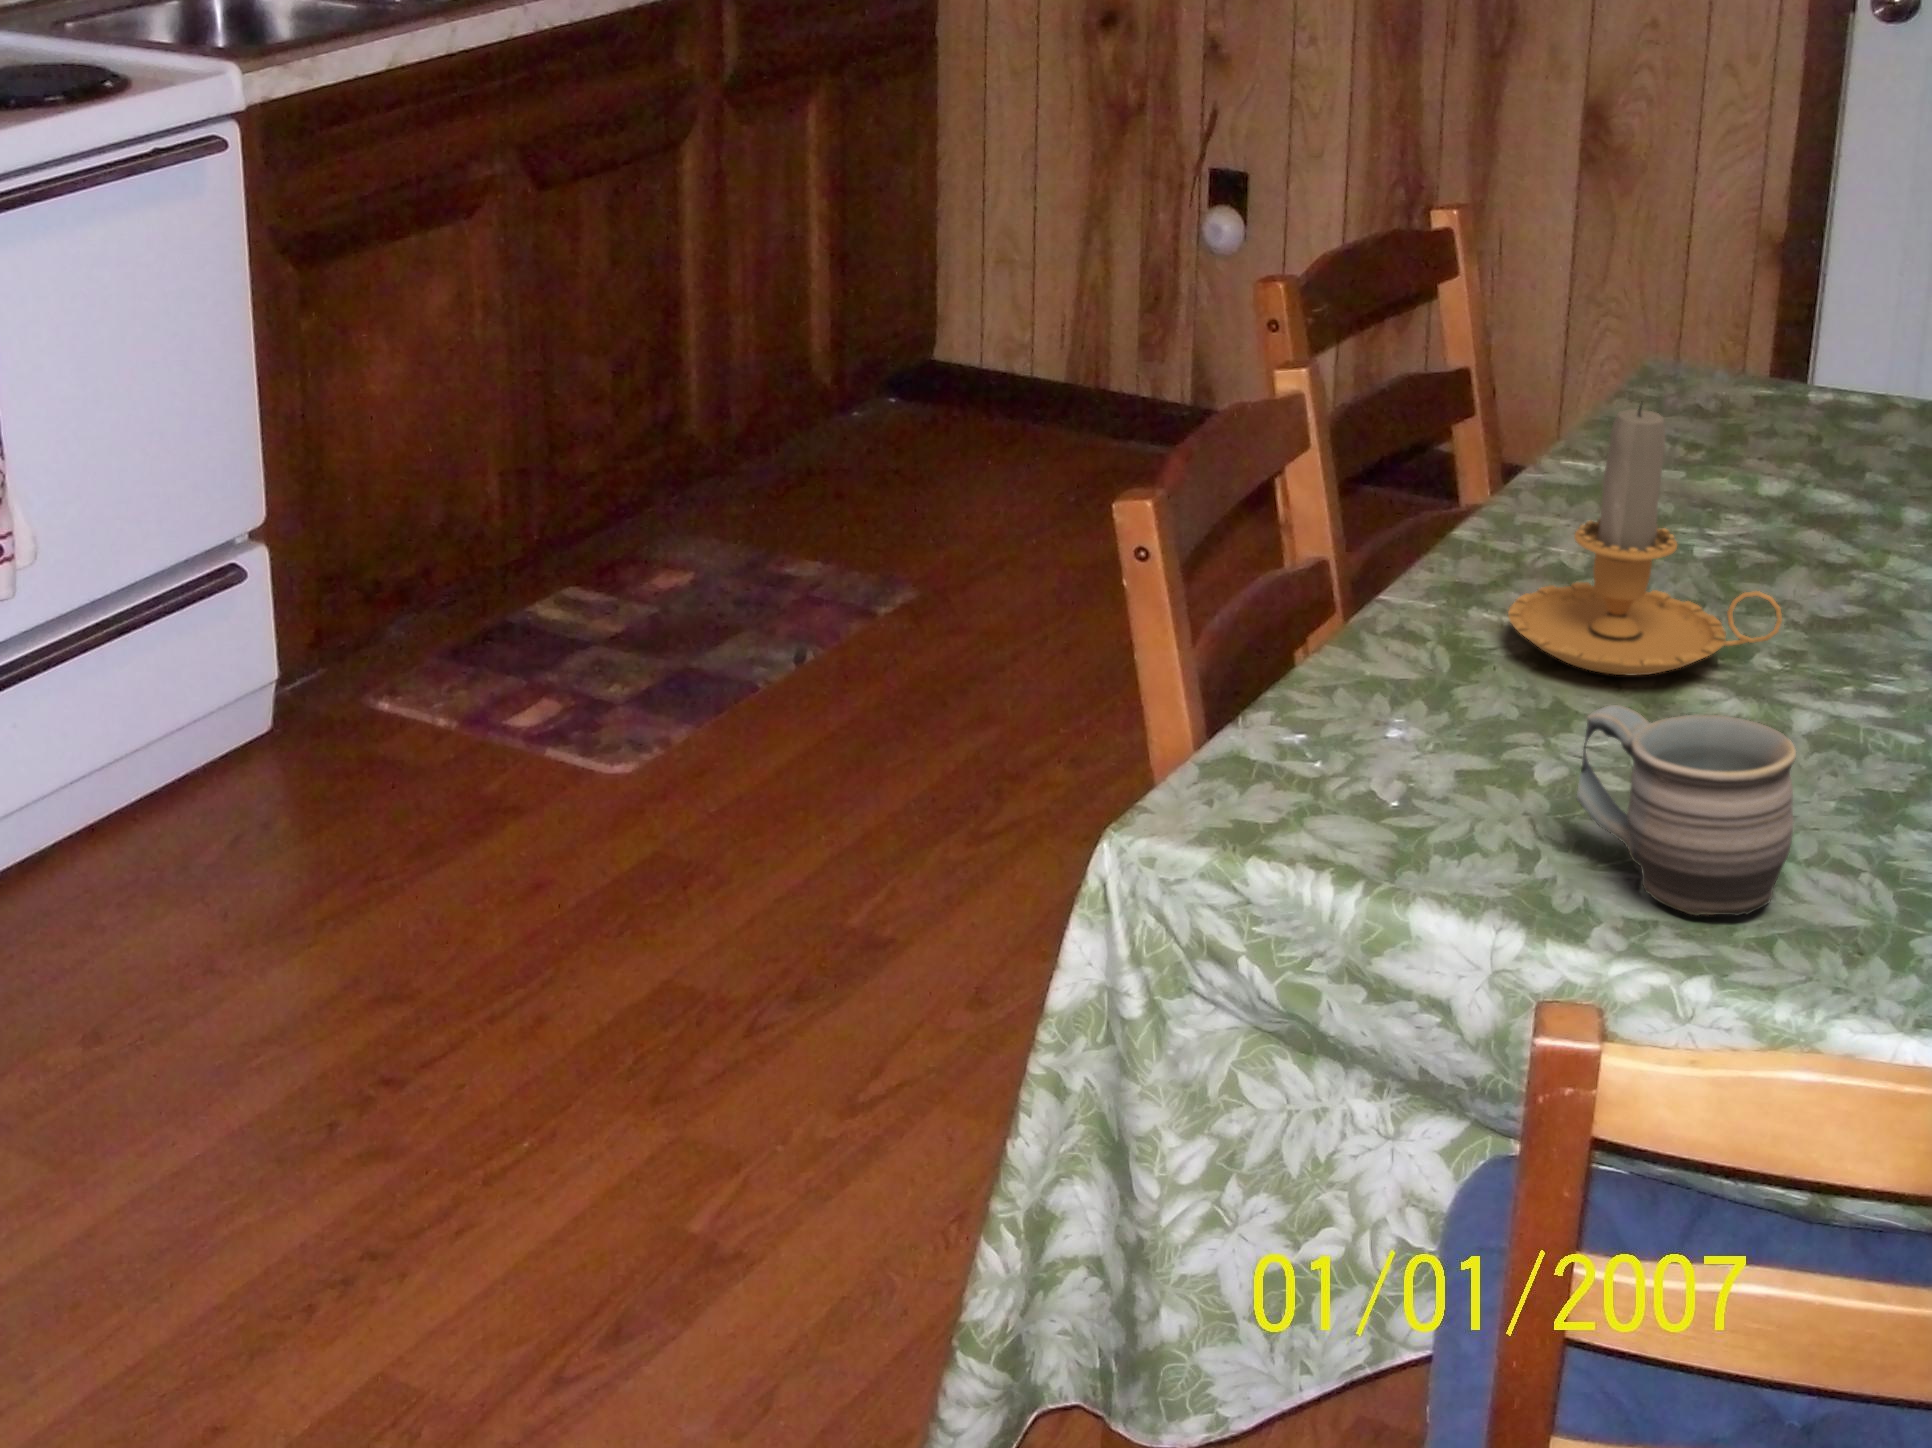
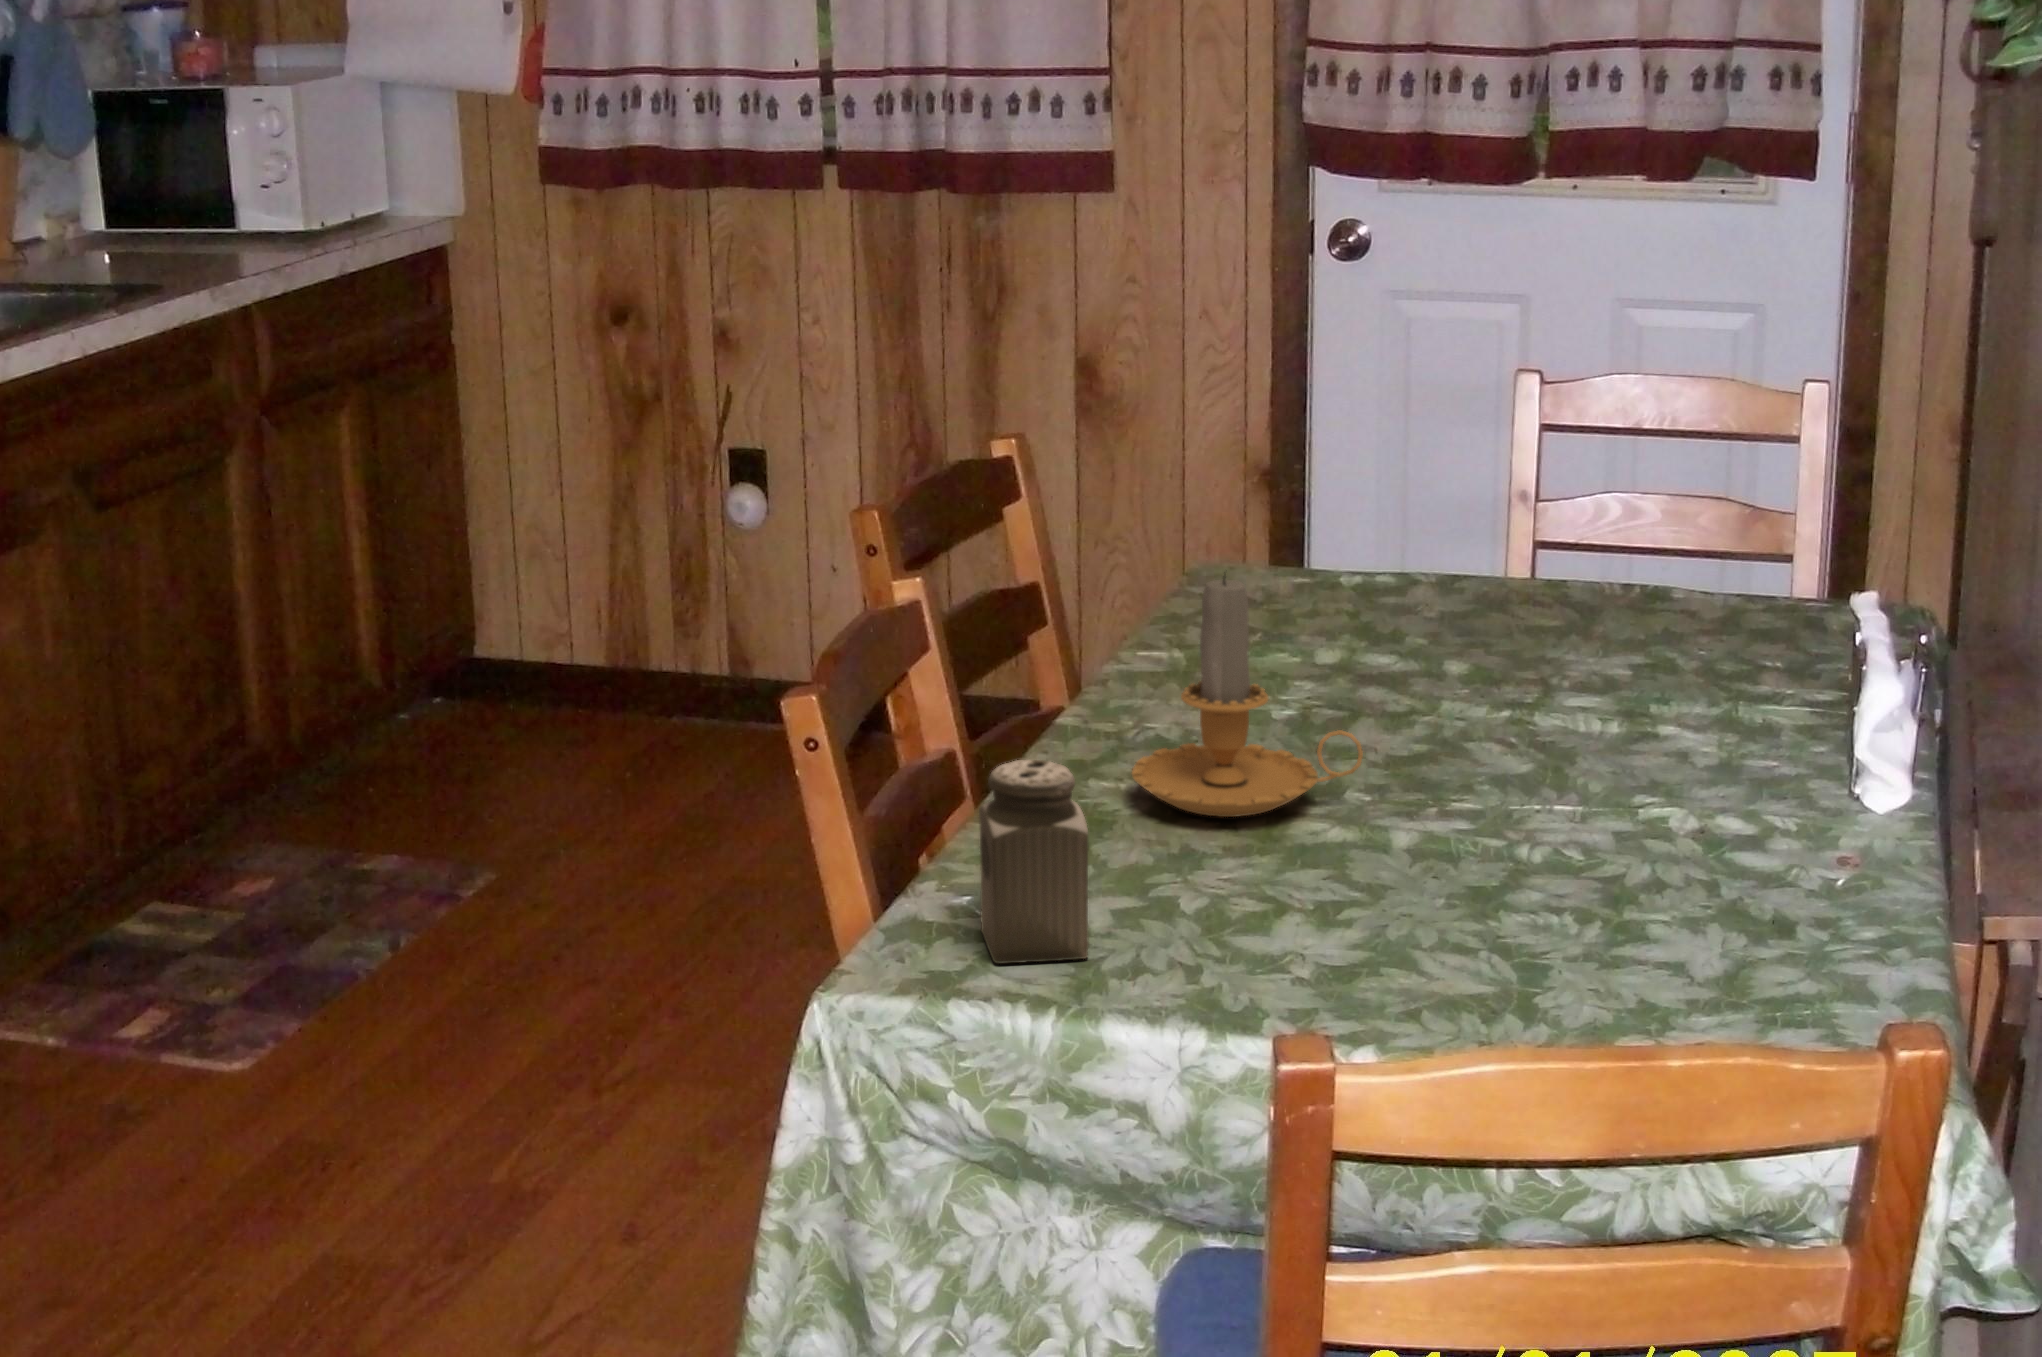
salt shaker: none [1301,606,1428,830] -> present [979,760,1089,963]
mug: present [1577,705,1796,915] -> none [1226,820,1411,998]

